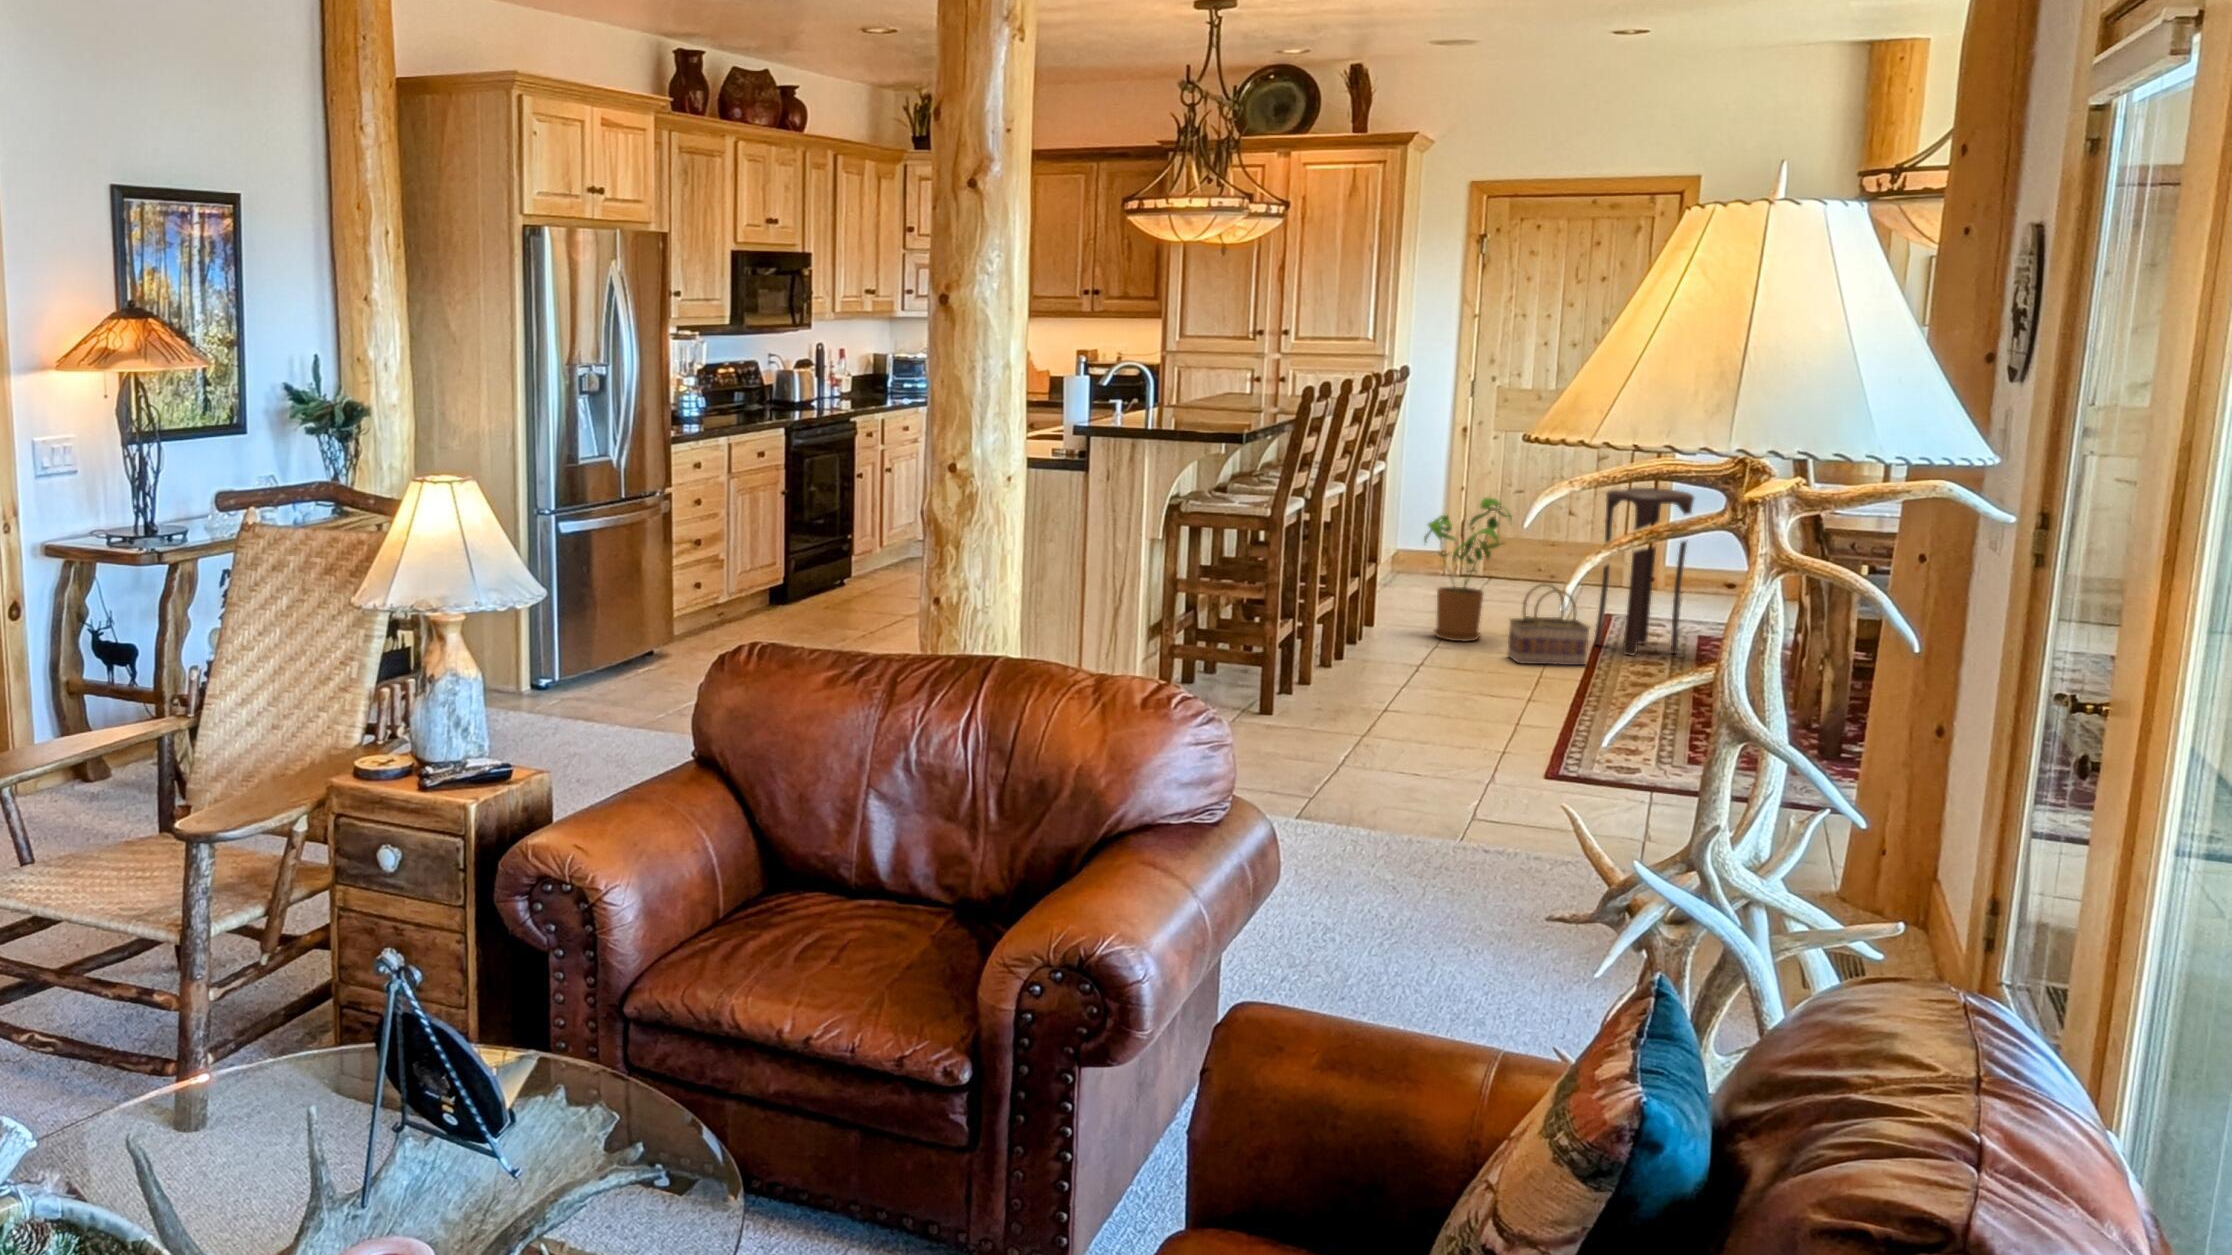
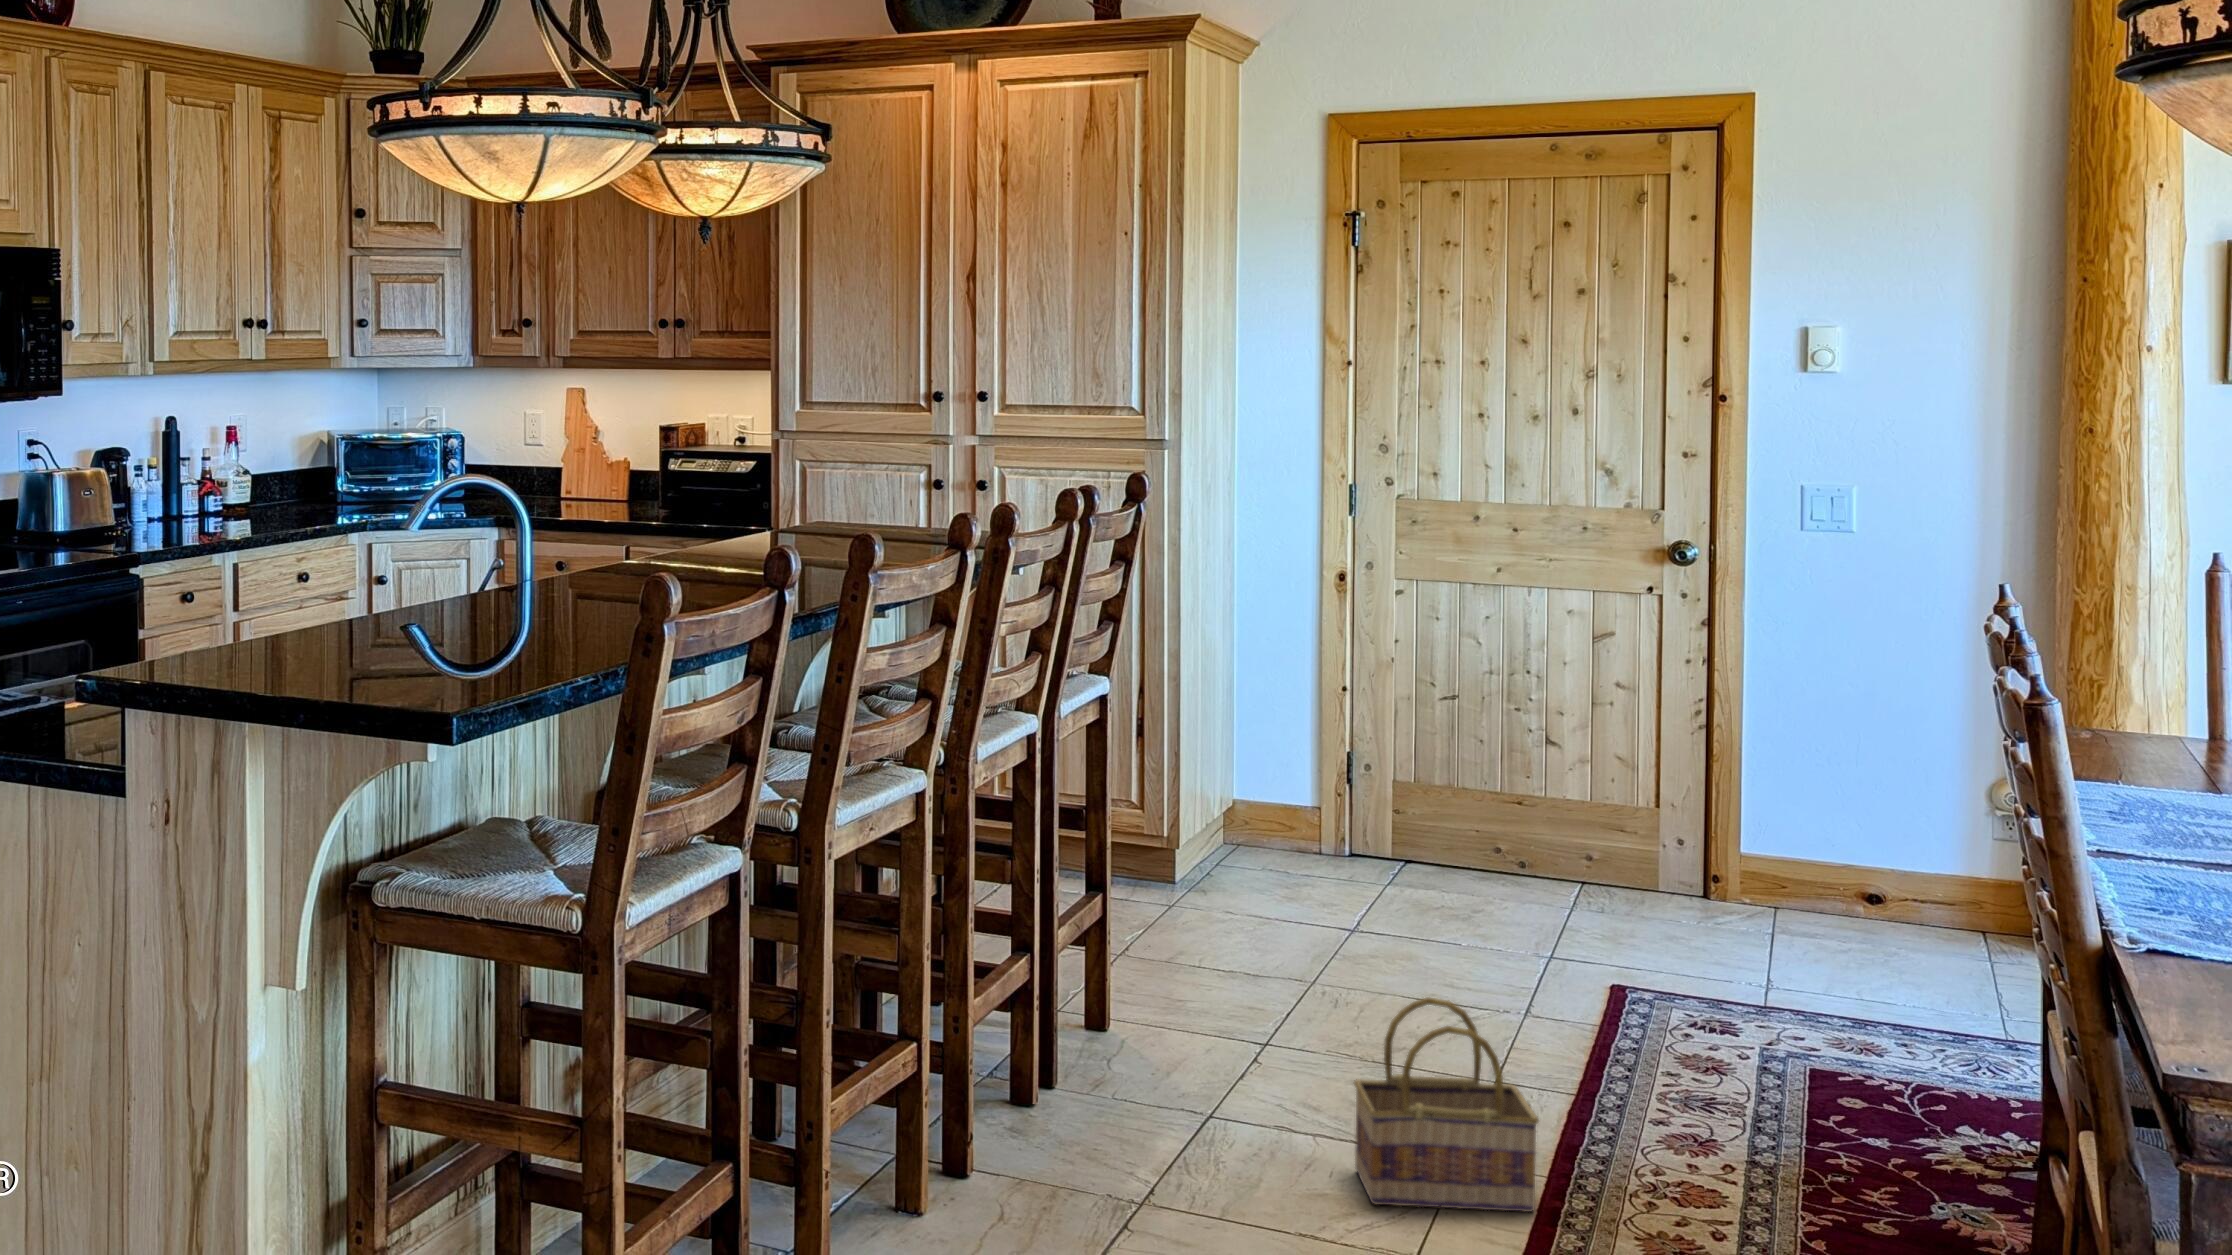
stool: present [1594,488,1694,655] -> none [1567,752,1769,1163]
house plant: present [1424,497,1512,641] -> none [1188,770,1377,1102]

